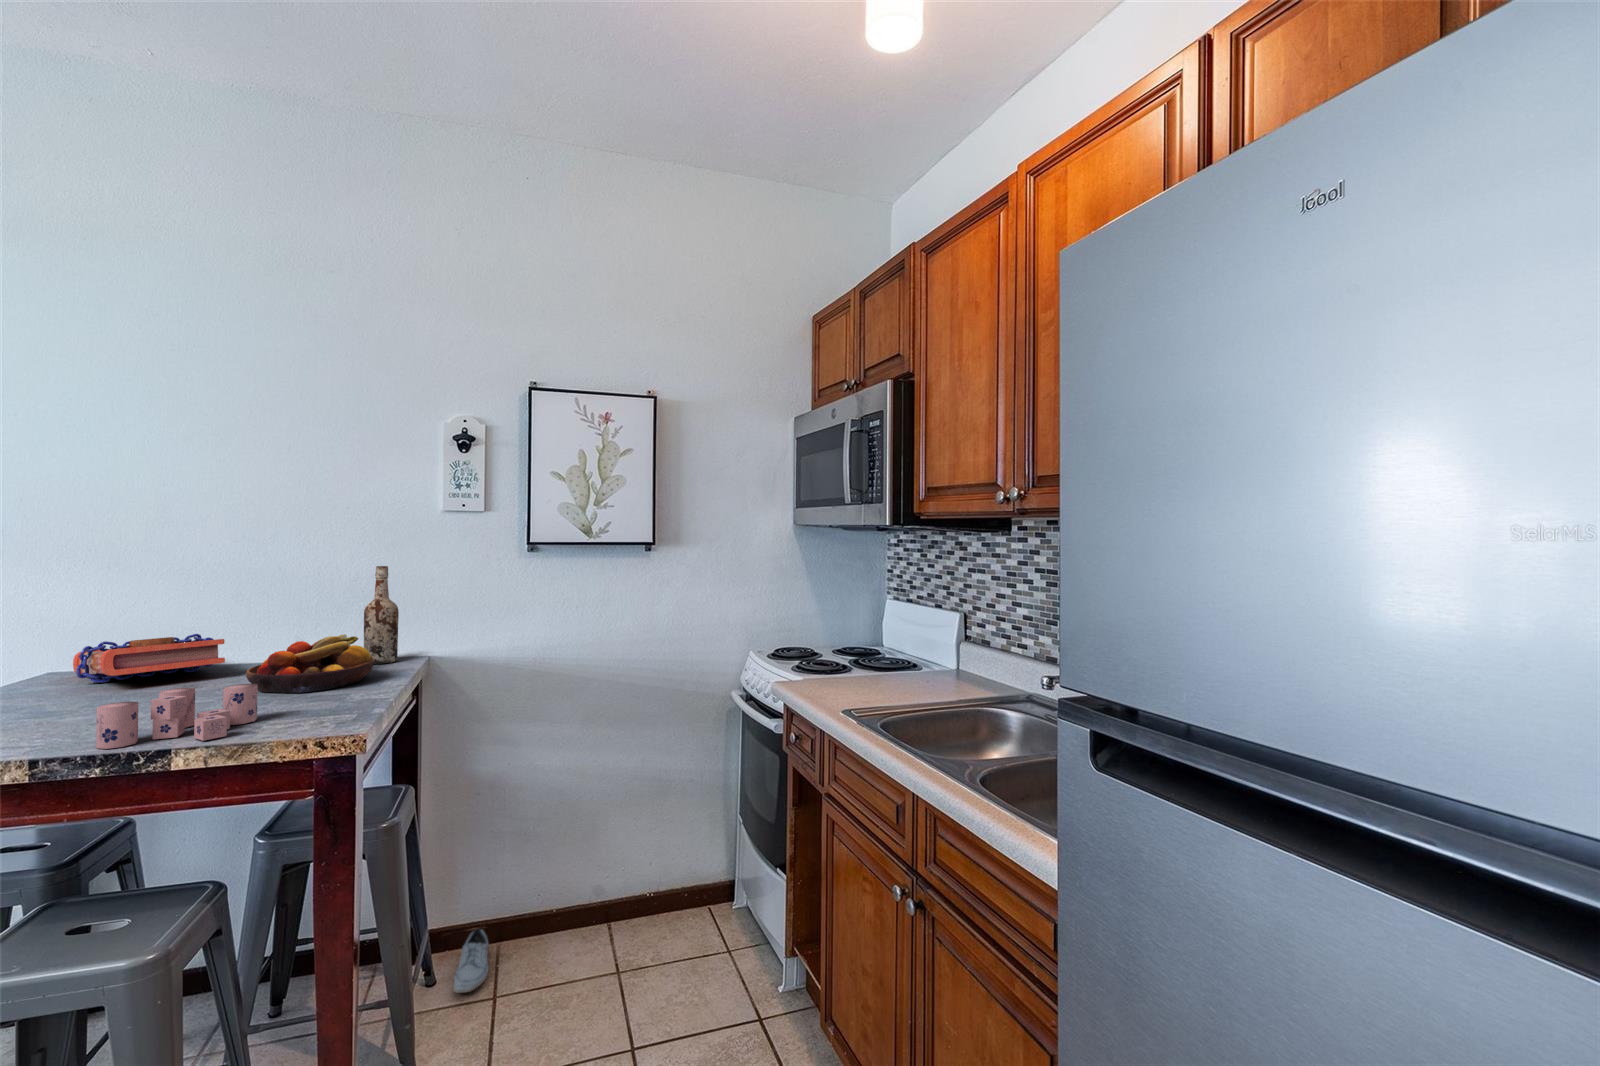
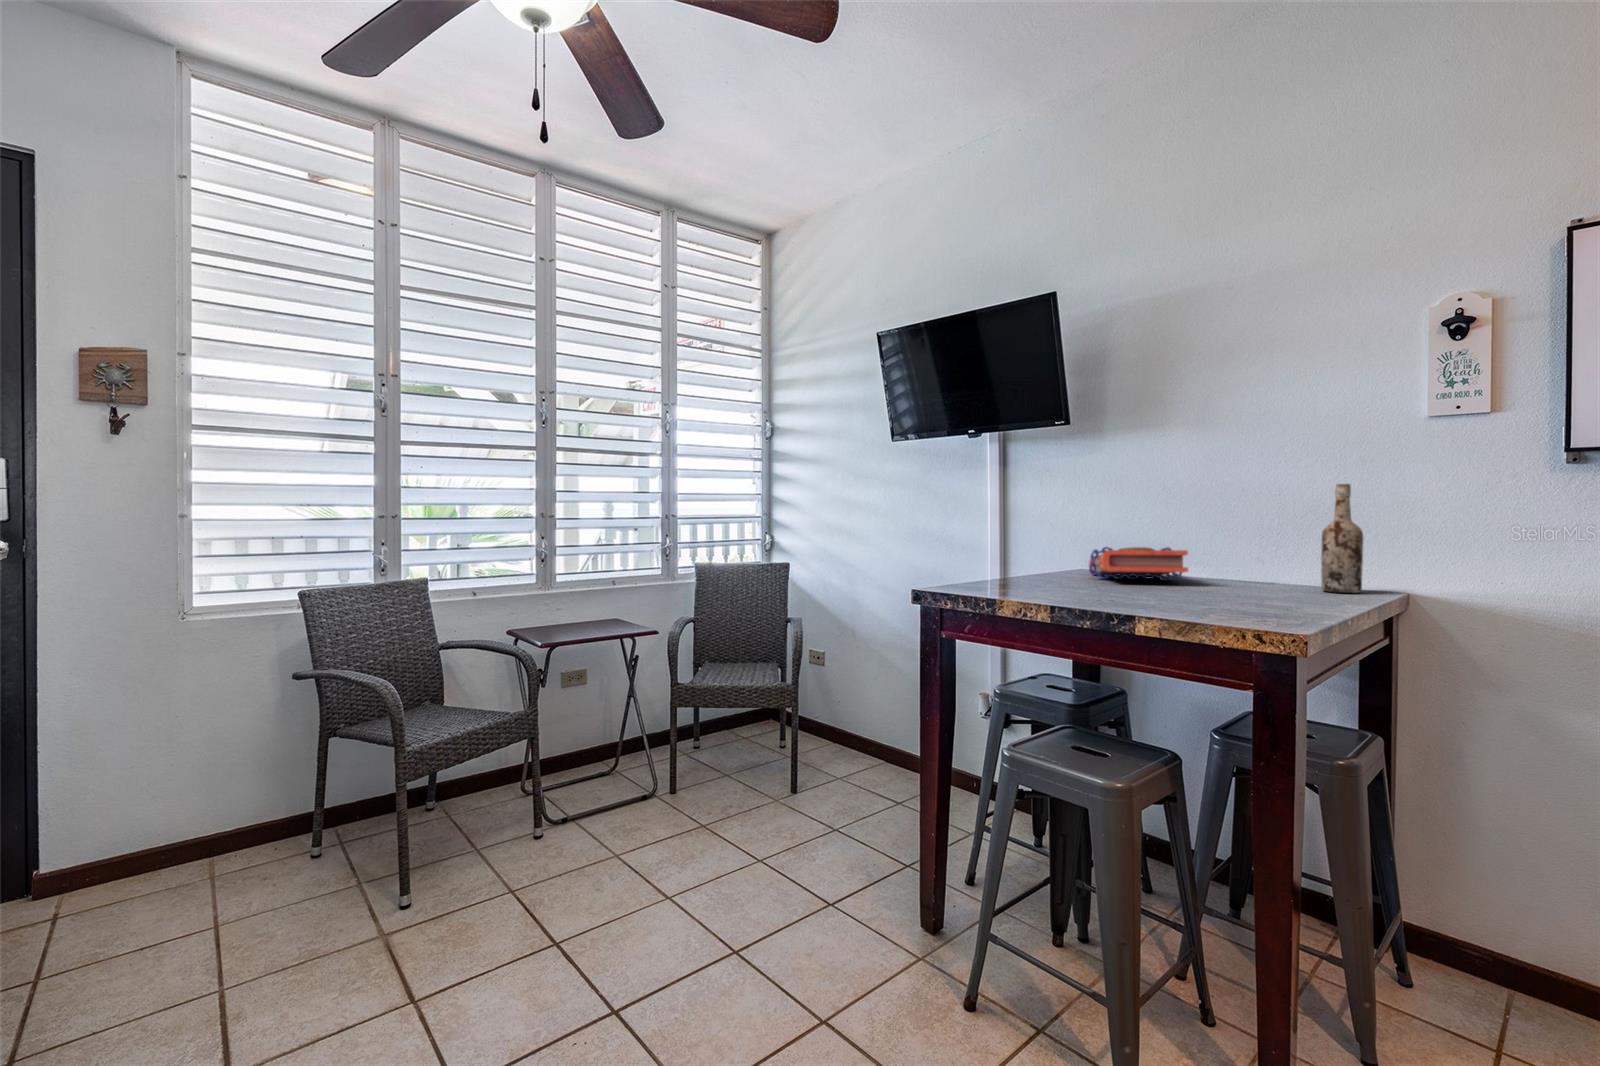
fruit bowl: present [246,634,374,693] -> none [1203,551,1329,602]
candle: present [96,684,257,749] -> none [1090,574,1206,616]
shoe: present [453,929,489,993] -> none [1434,954,1493,1023]

